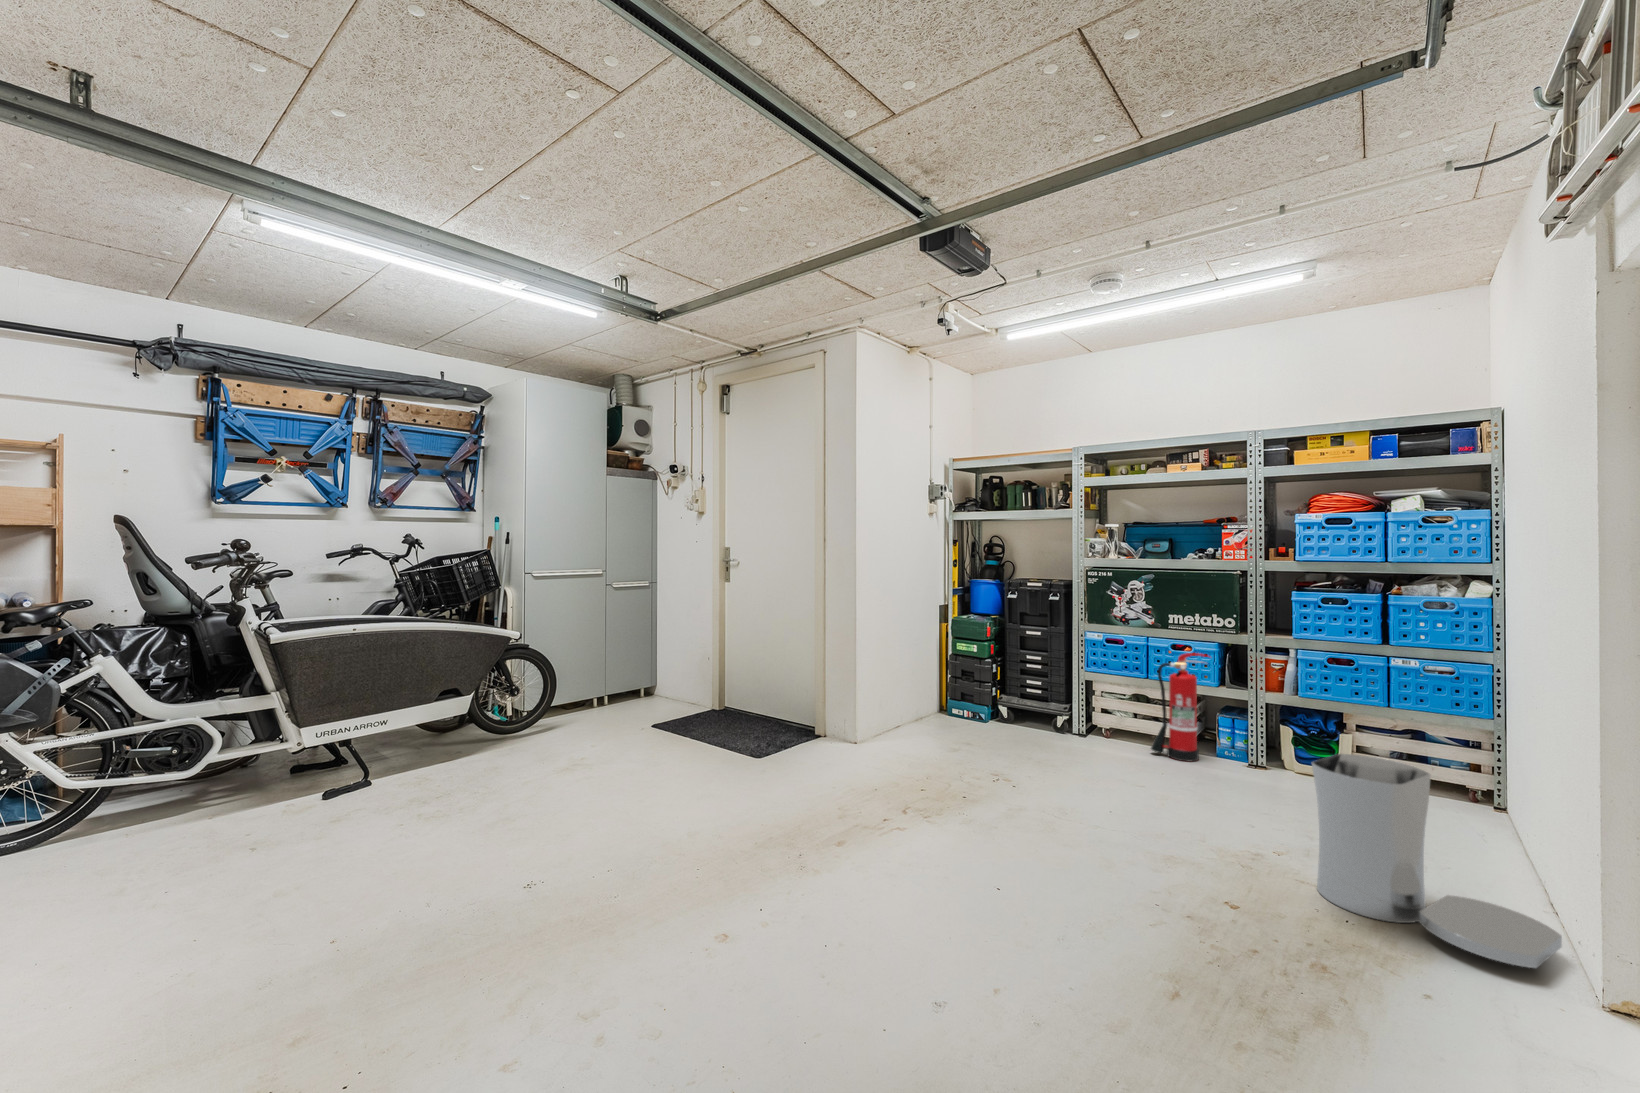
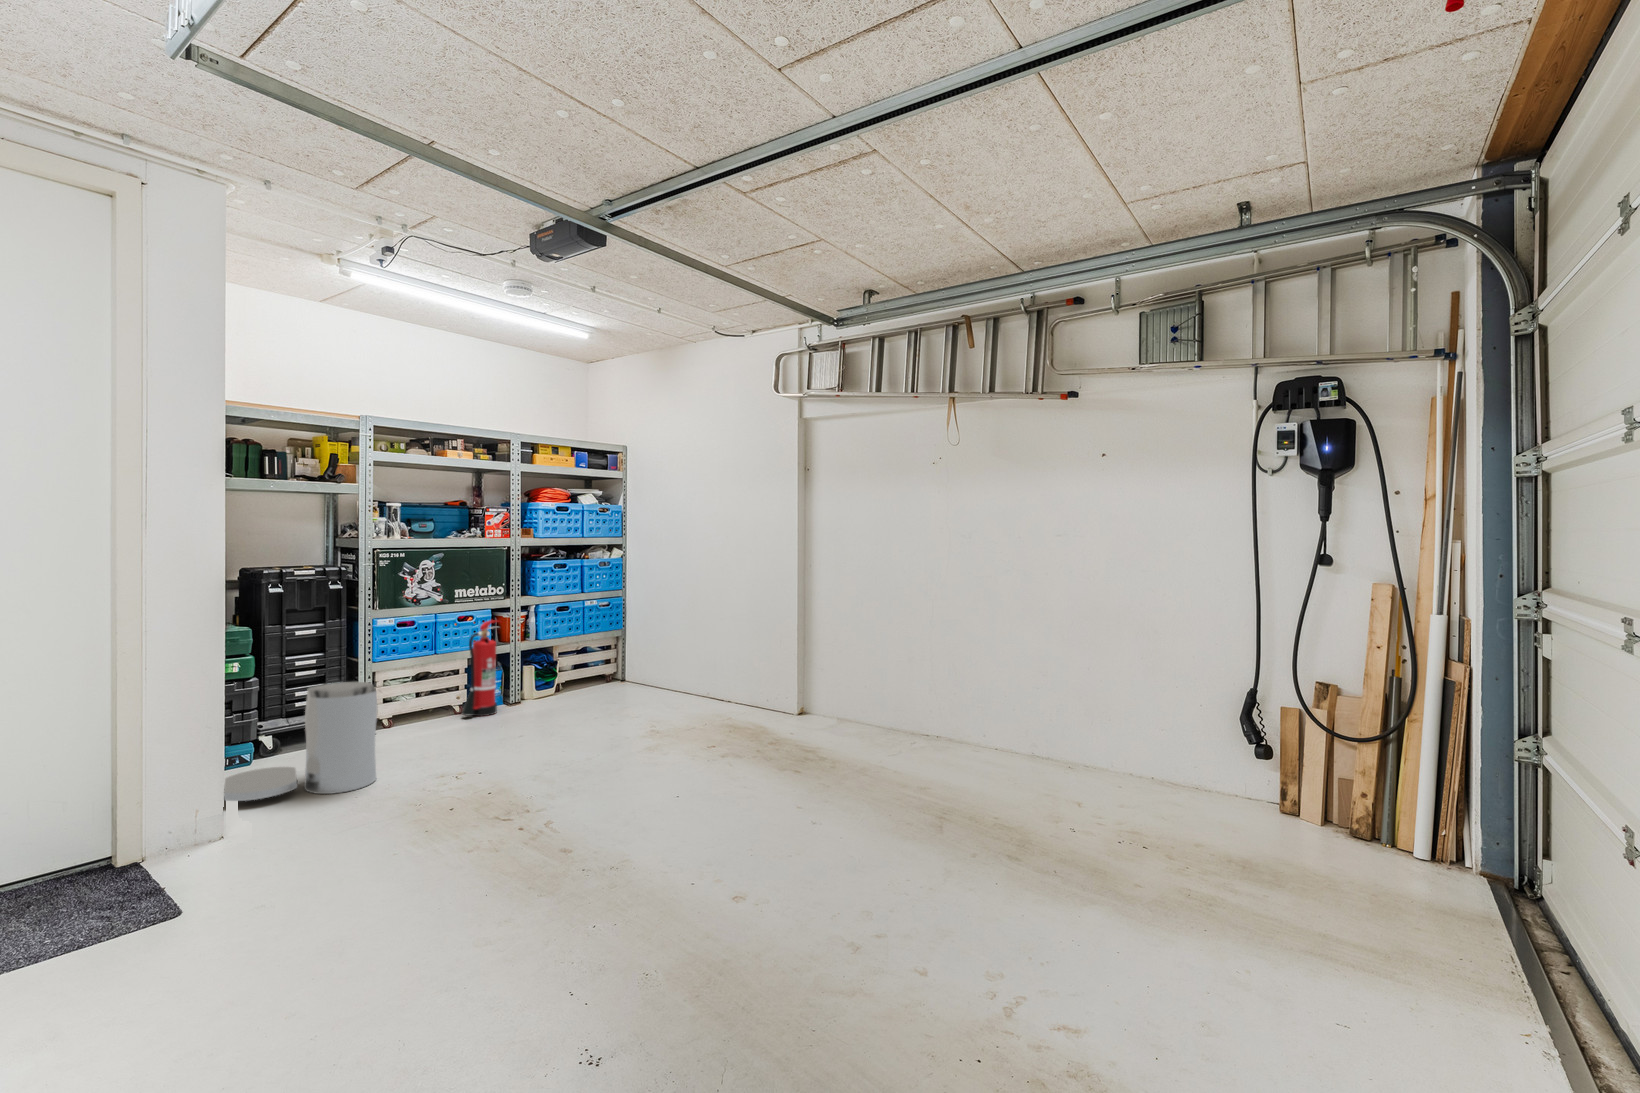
trash can: present [1312,754,1562,968] -> present [224,682,377,801]

